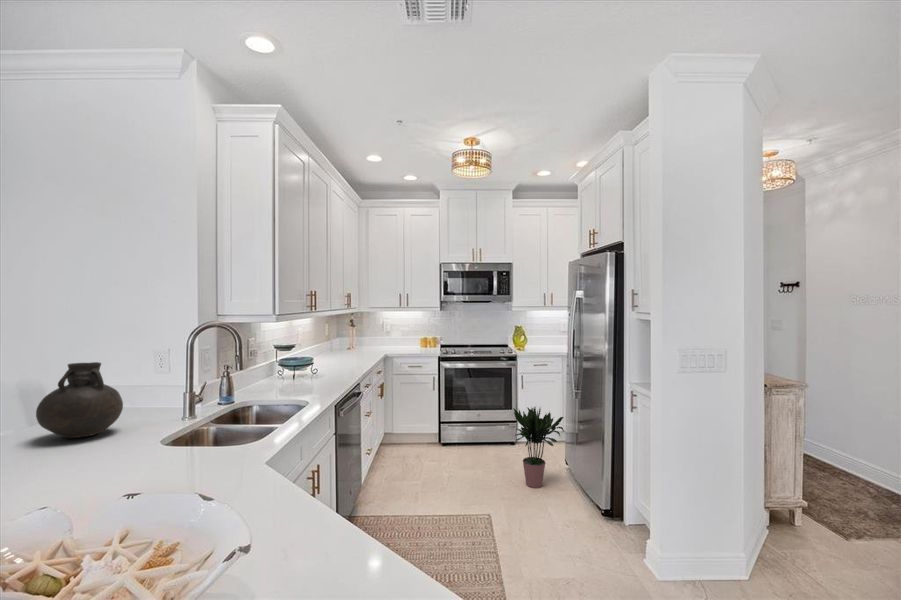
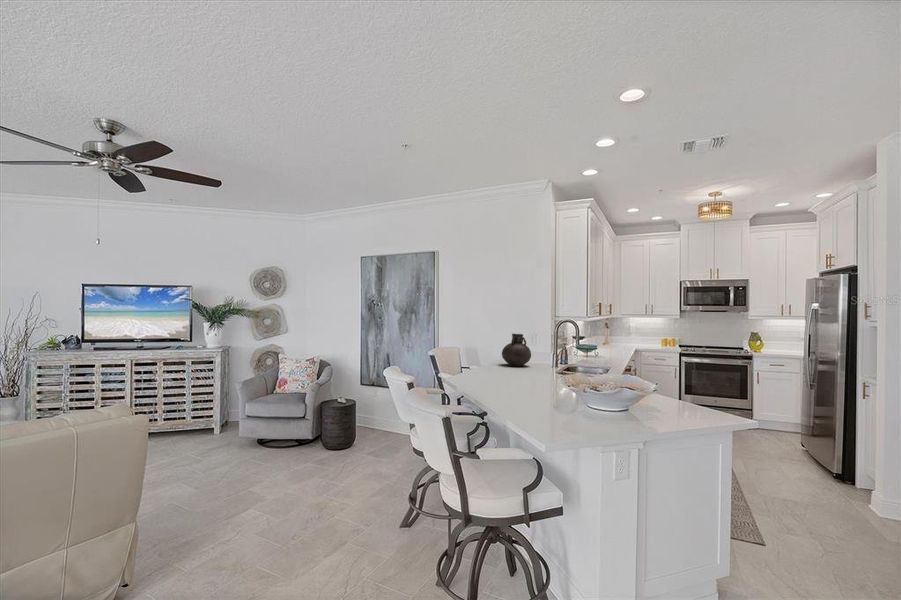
potted plant: present [514,407,564,488] -> none [749,390,802,455]

